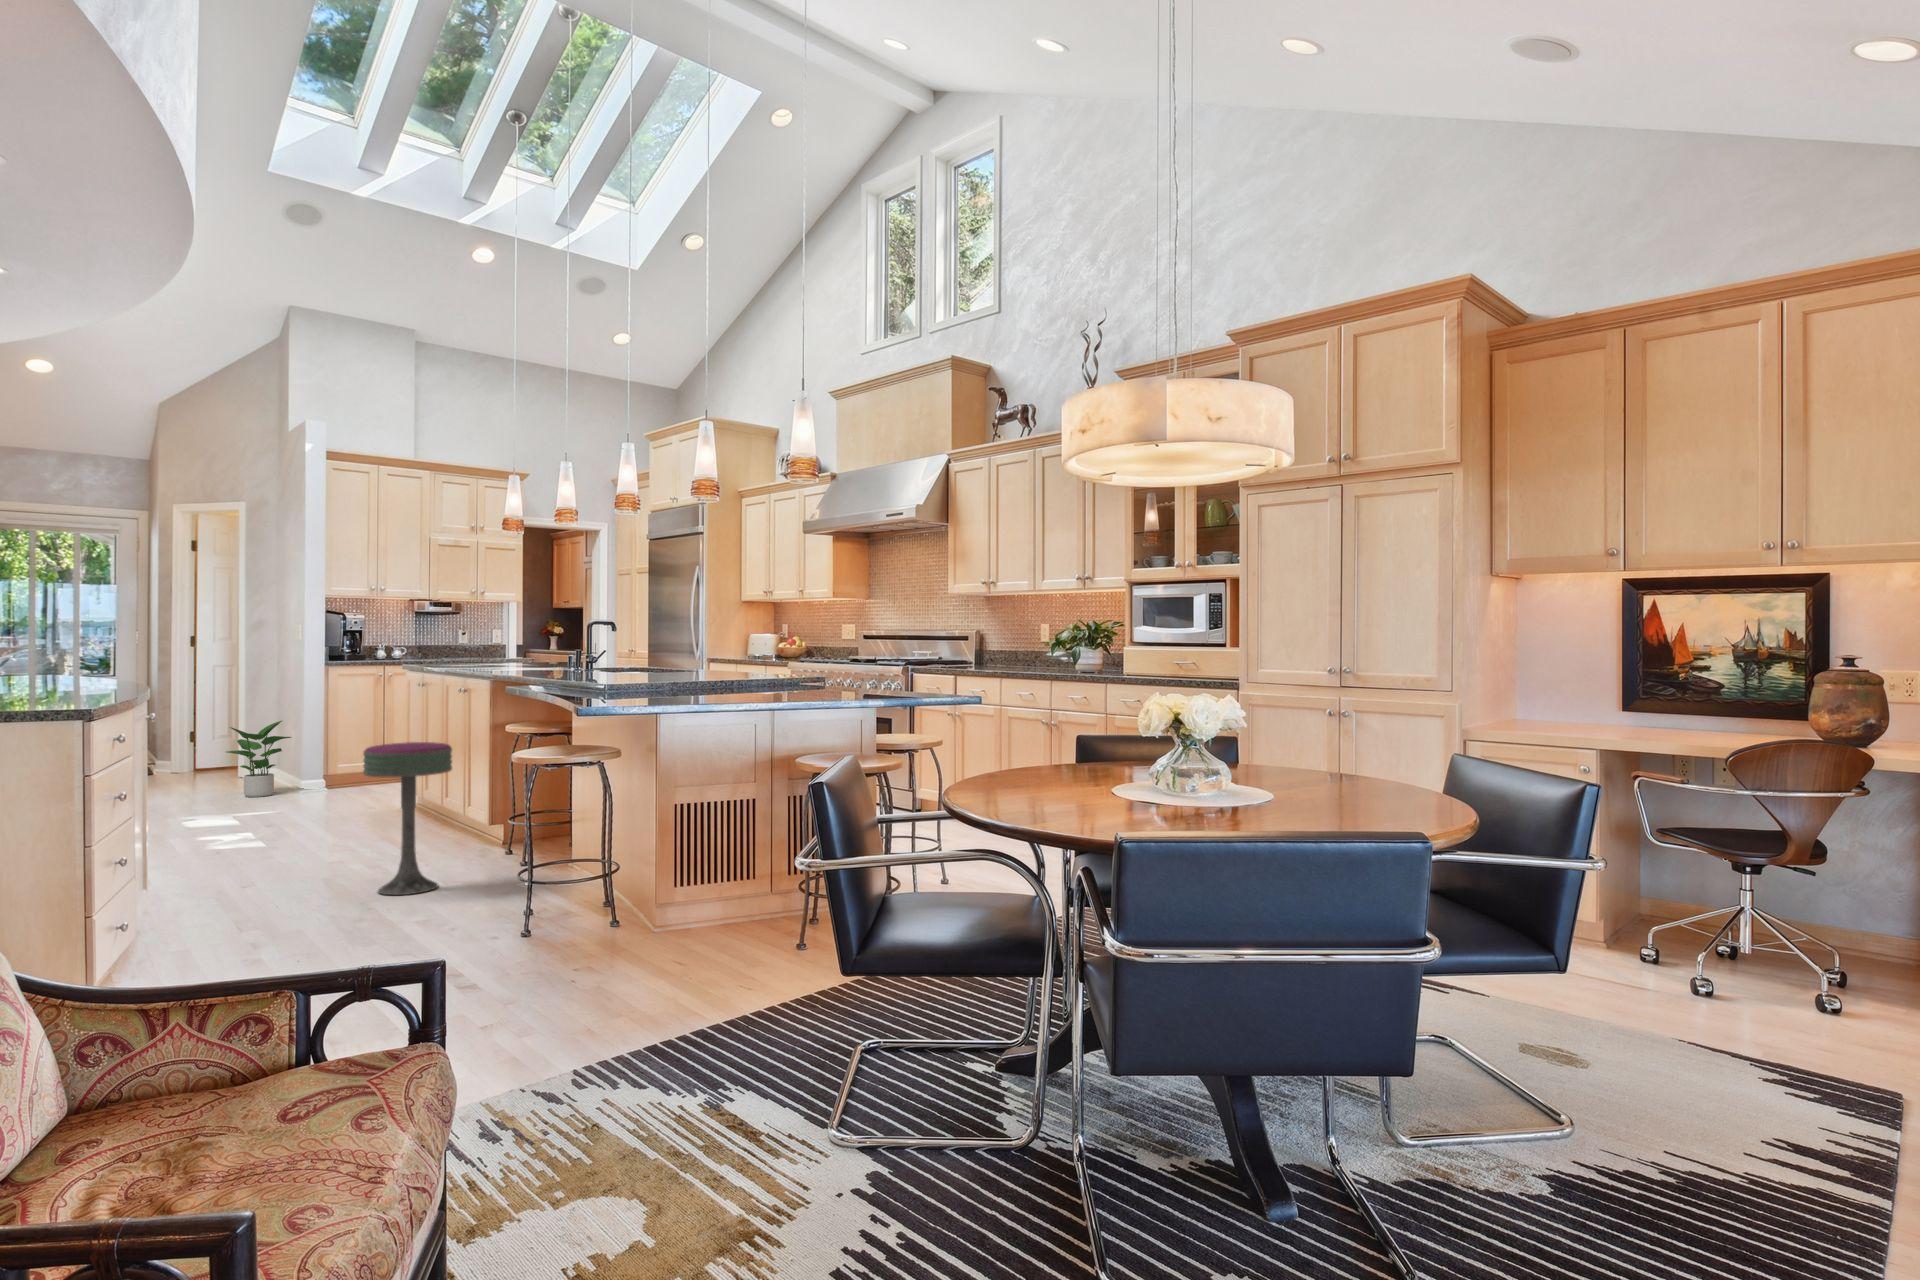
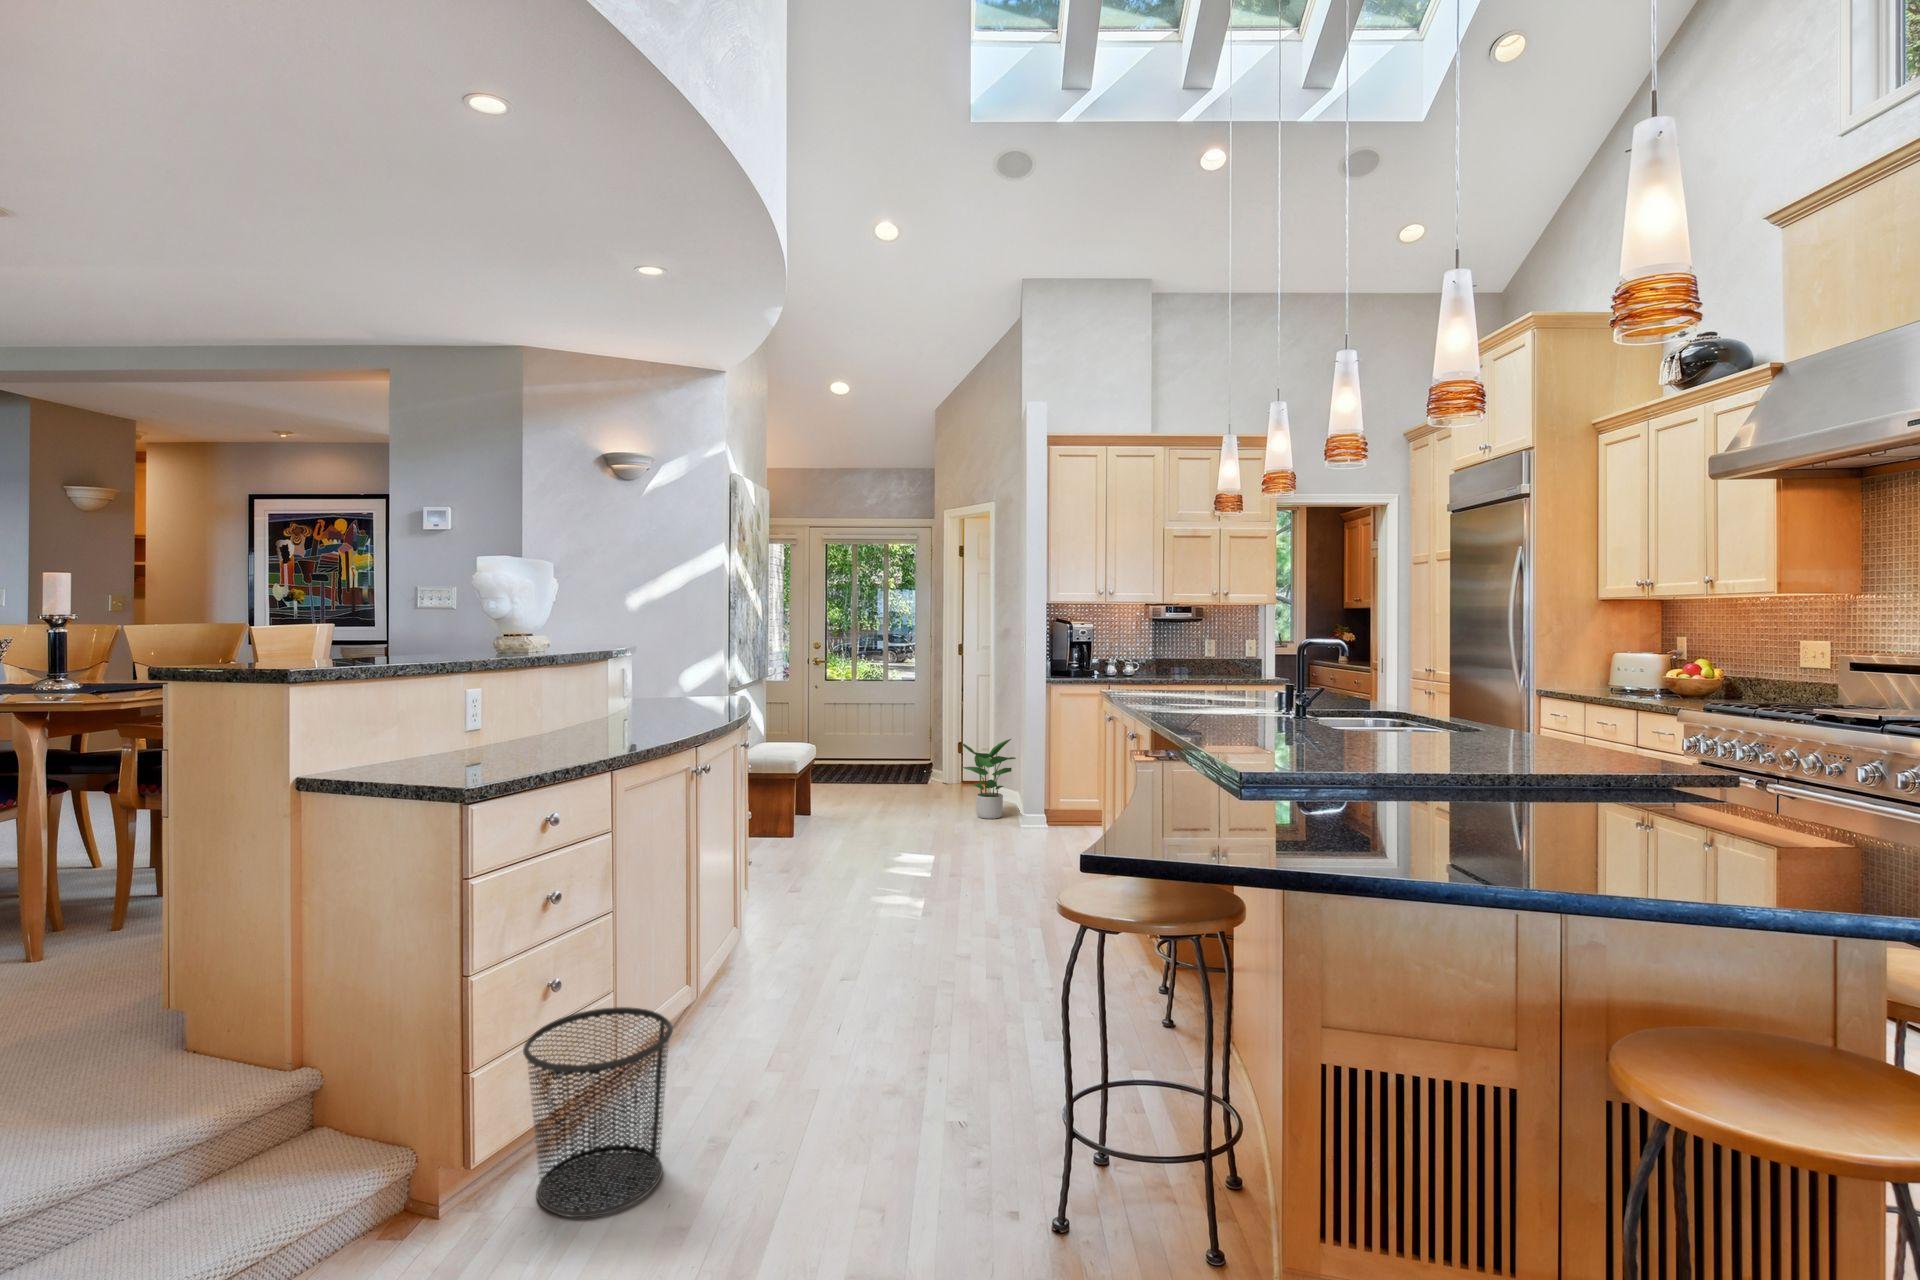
bar stool: present [363,742,452,895] -> none [823,855,948,1114]
waste bin: none [217,834,324,948] -> present [523,1007,673,1217]

